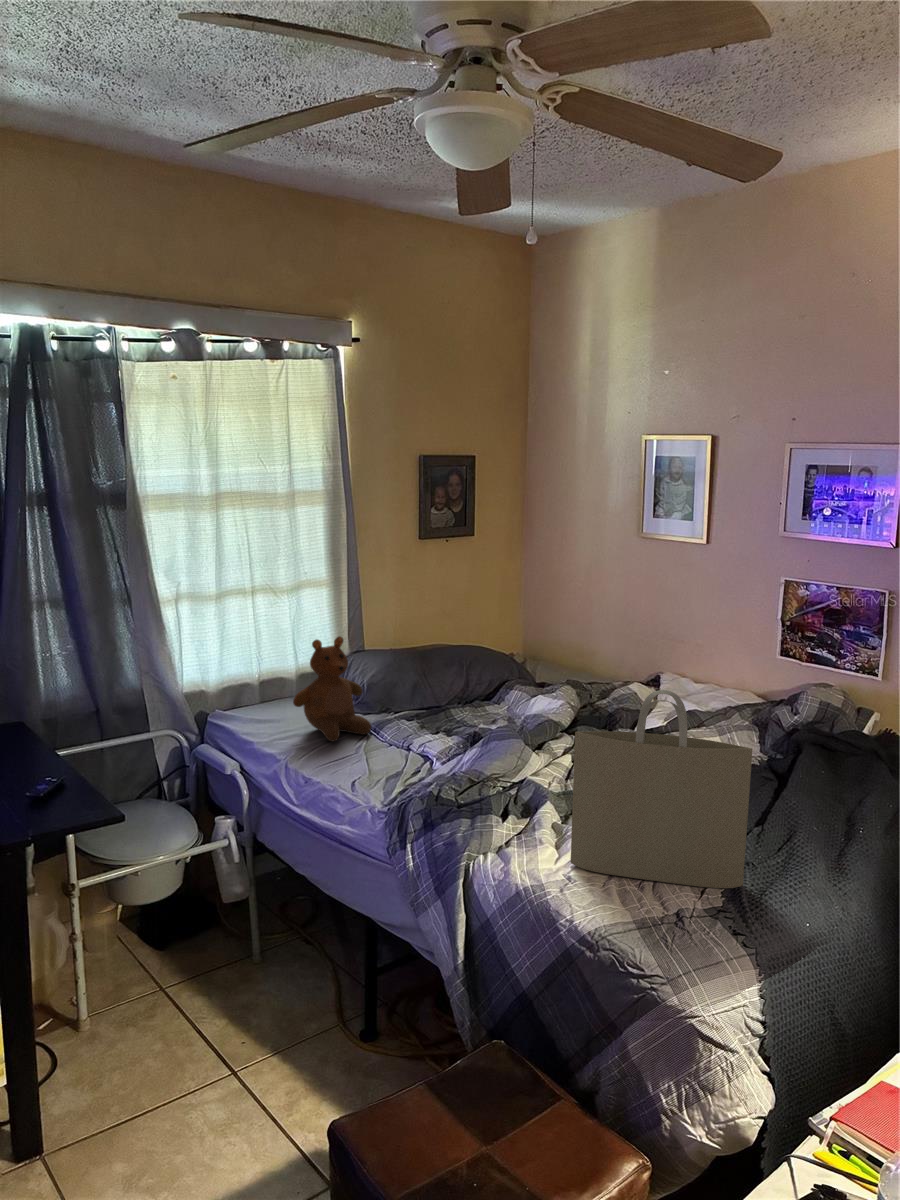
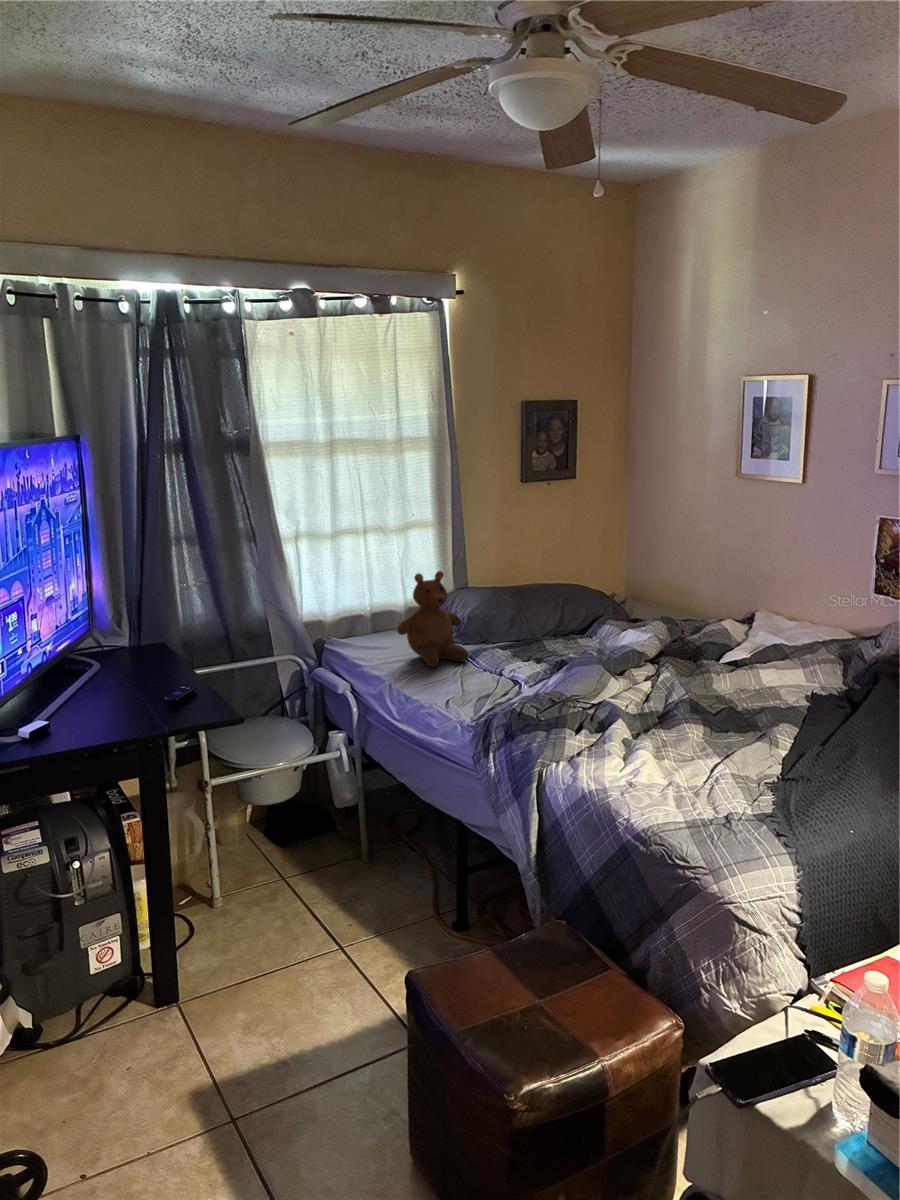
tote bag: present [571,690,752,888] -> none [636,615,807,799]

